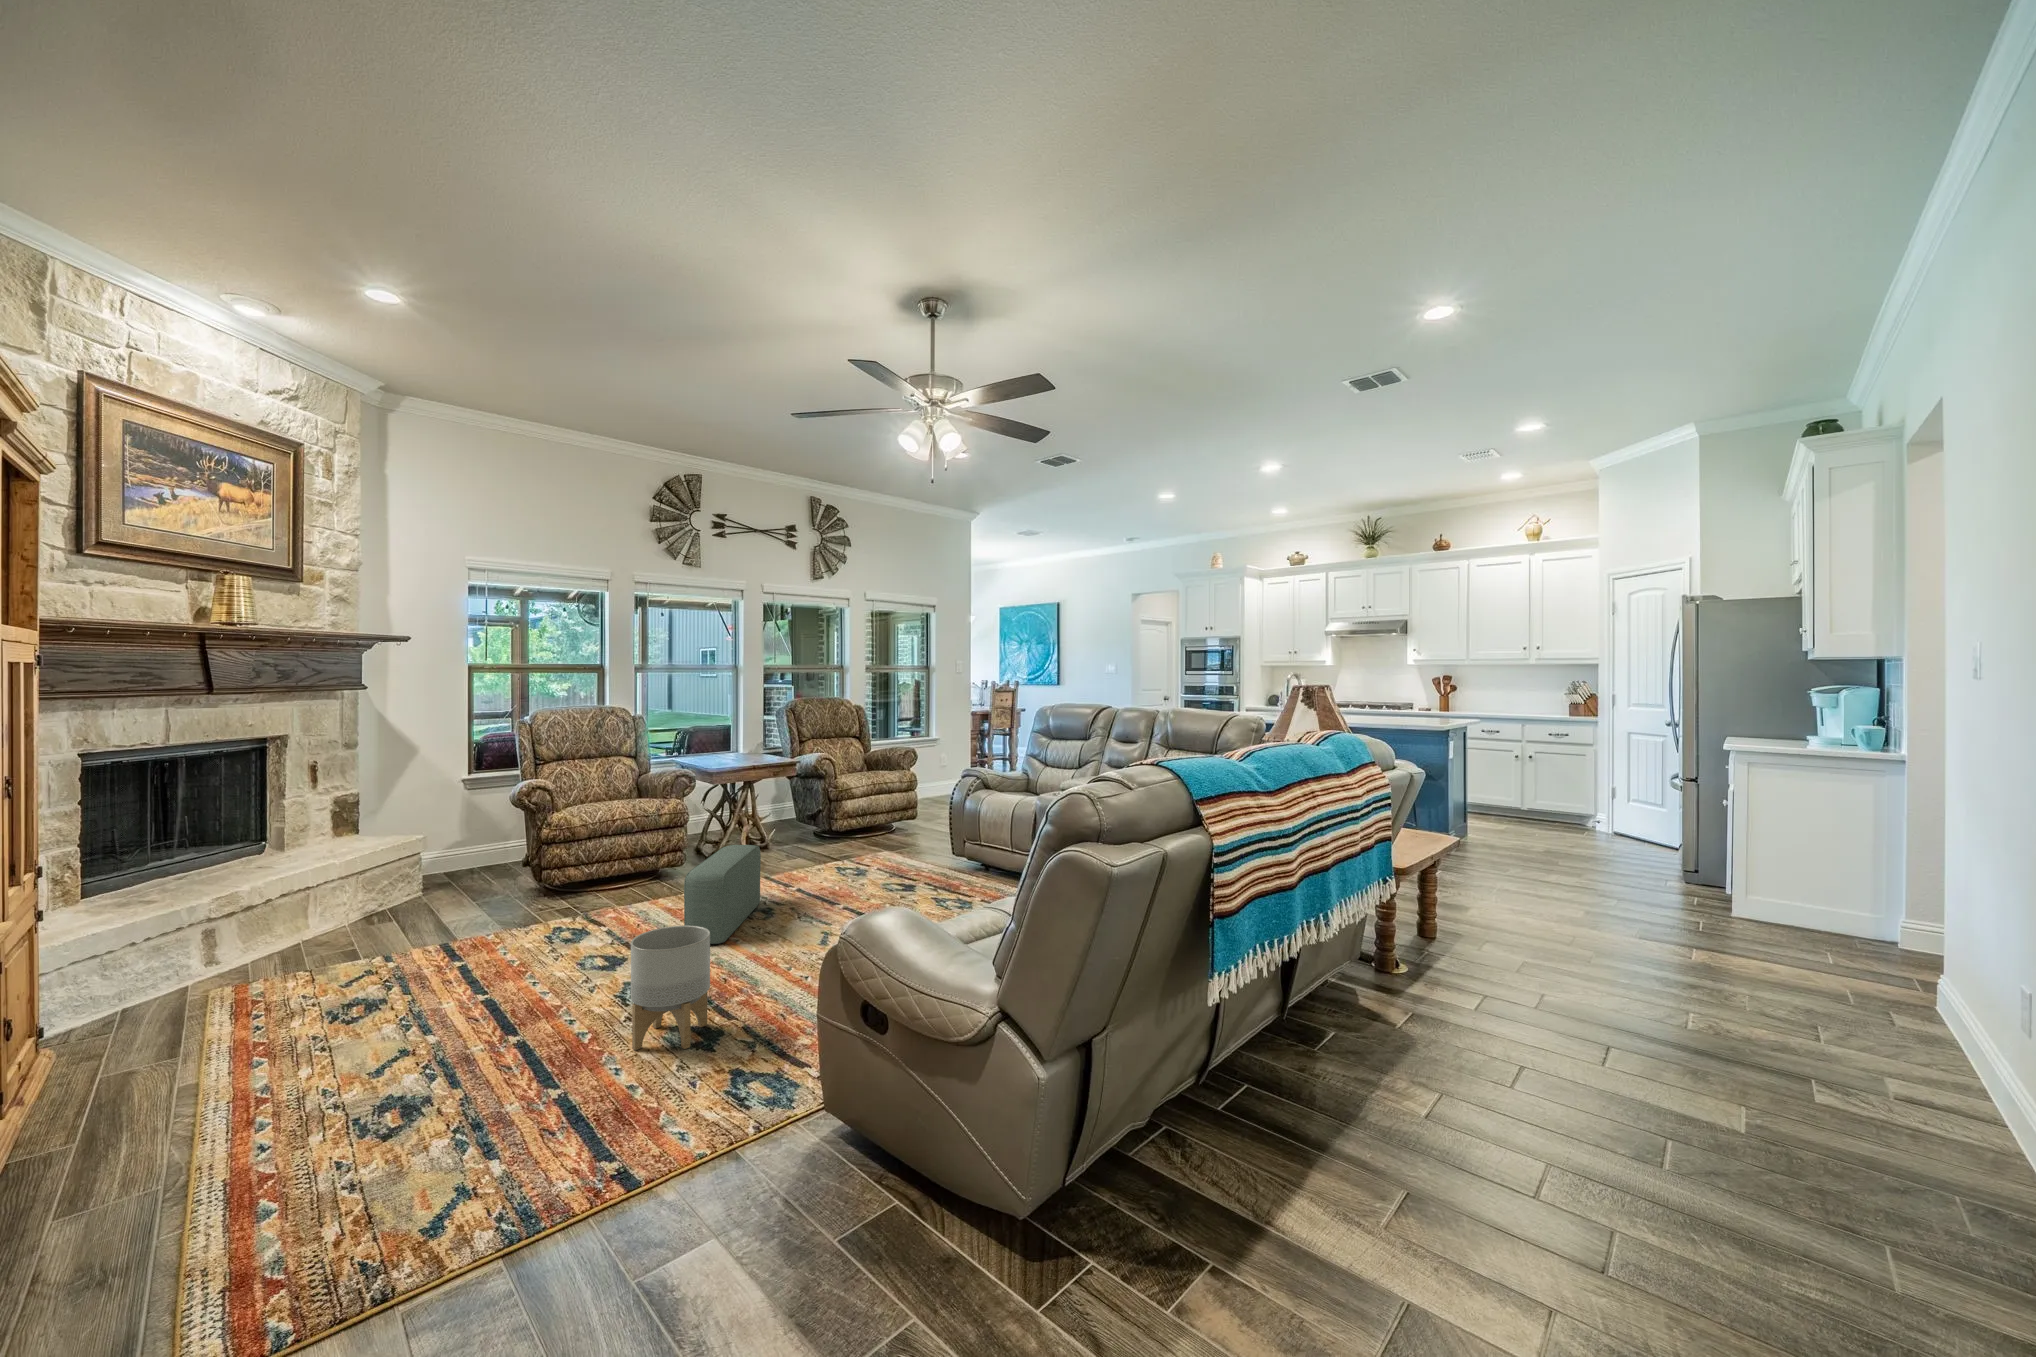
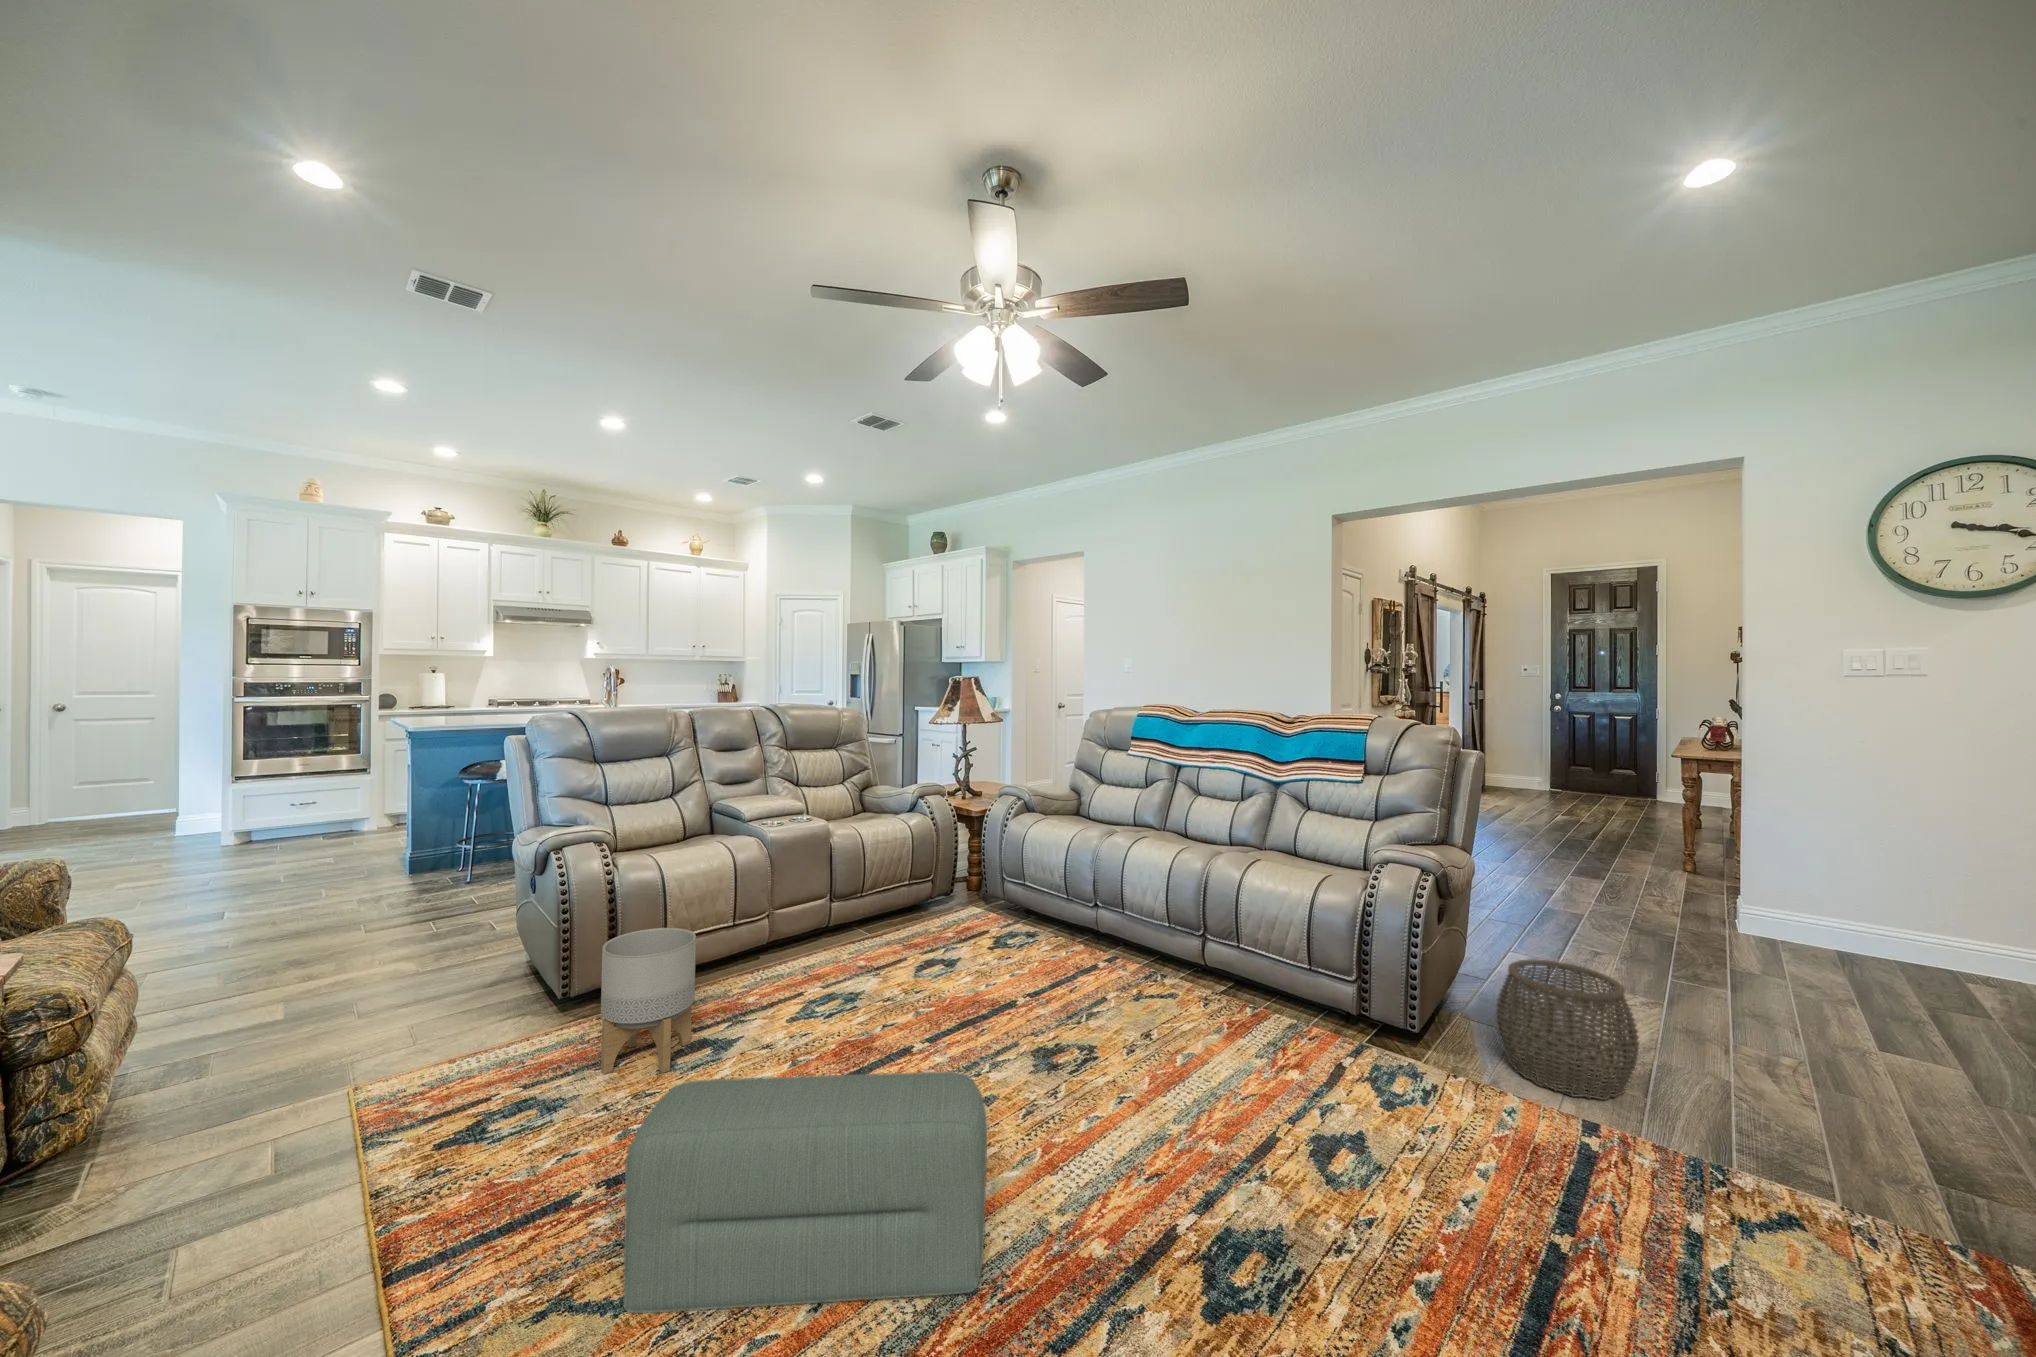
planter: present [631,926,710,1050] -> present [601,928,696,1074]
woven basket: none [628,1062,793,1265] -> present [1496,960,1639,1100]

